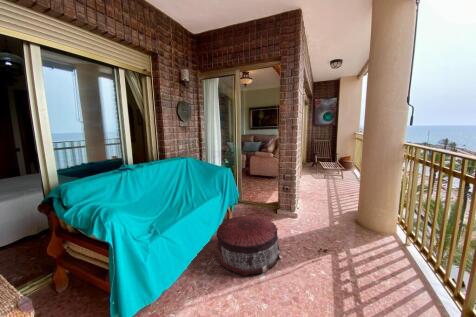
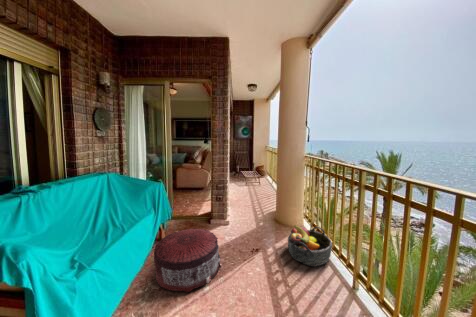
basket: none [367,231,440,290] -> present [288,225,332,267]

